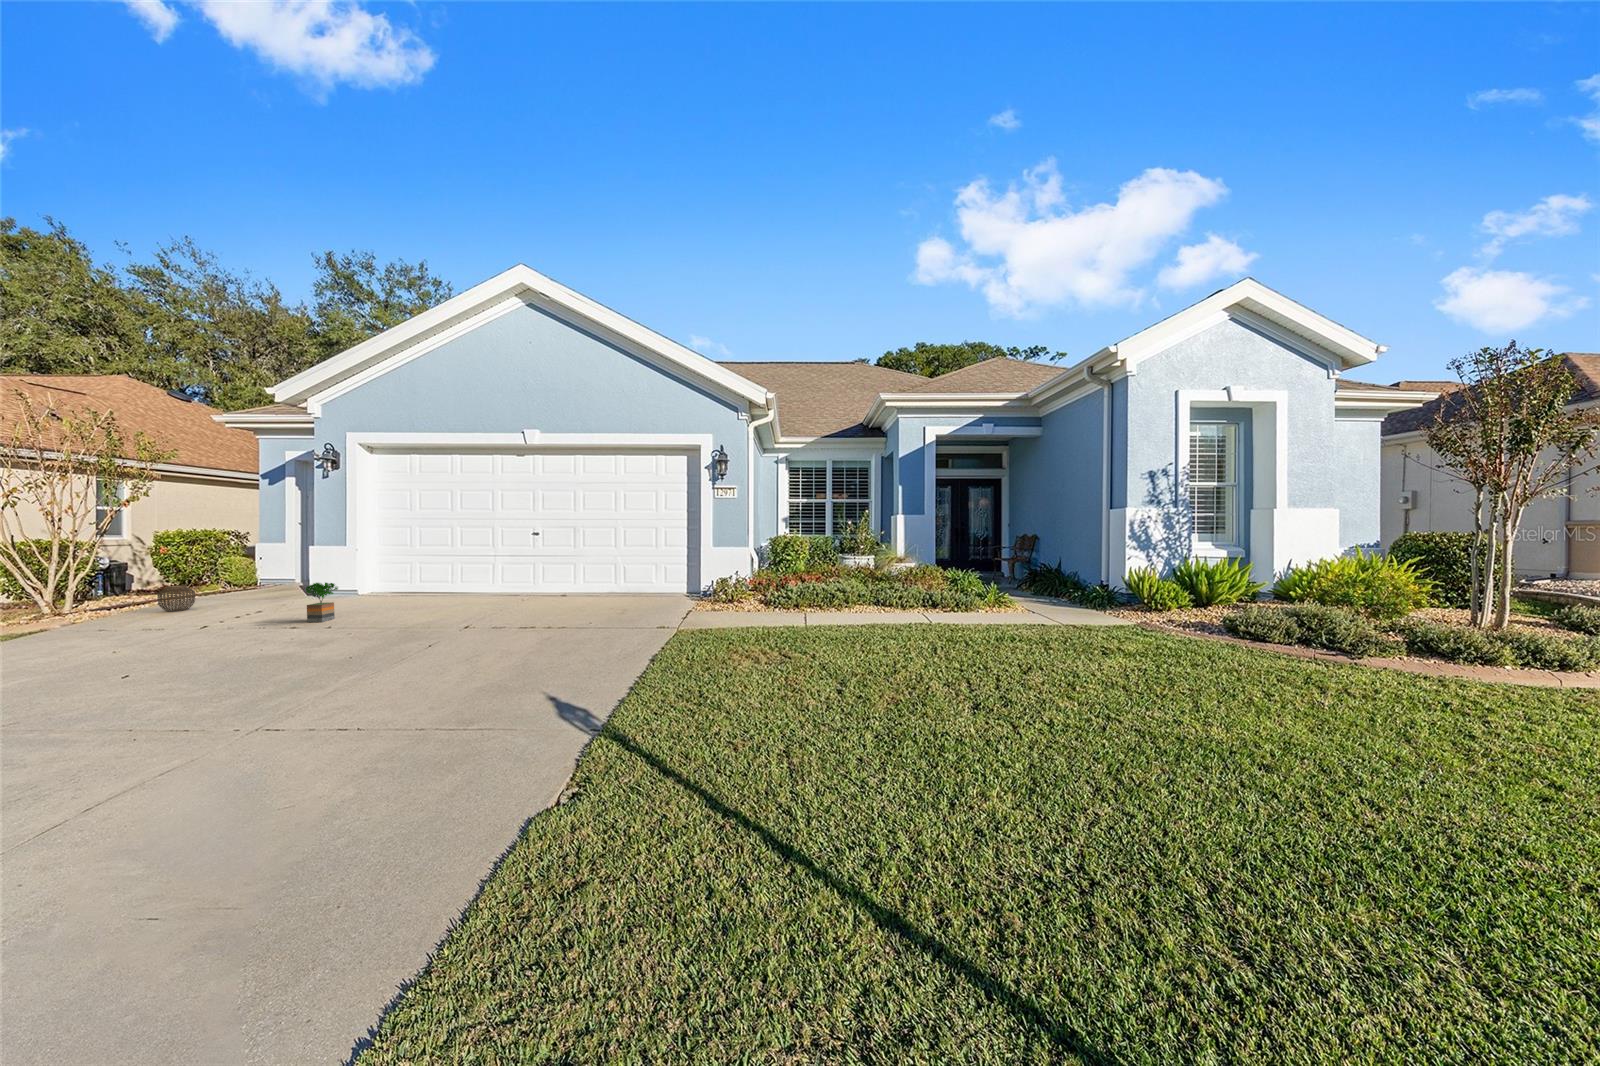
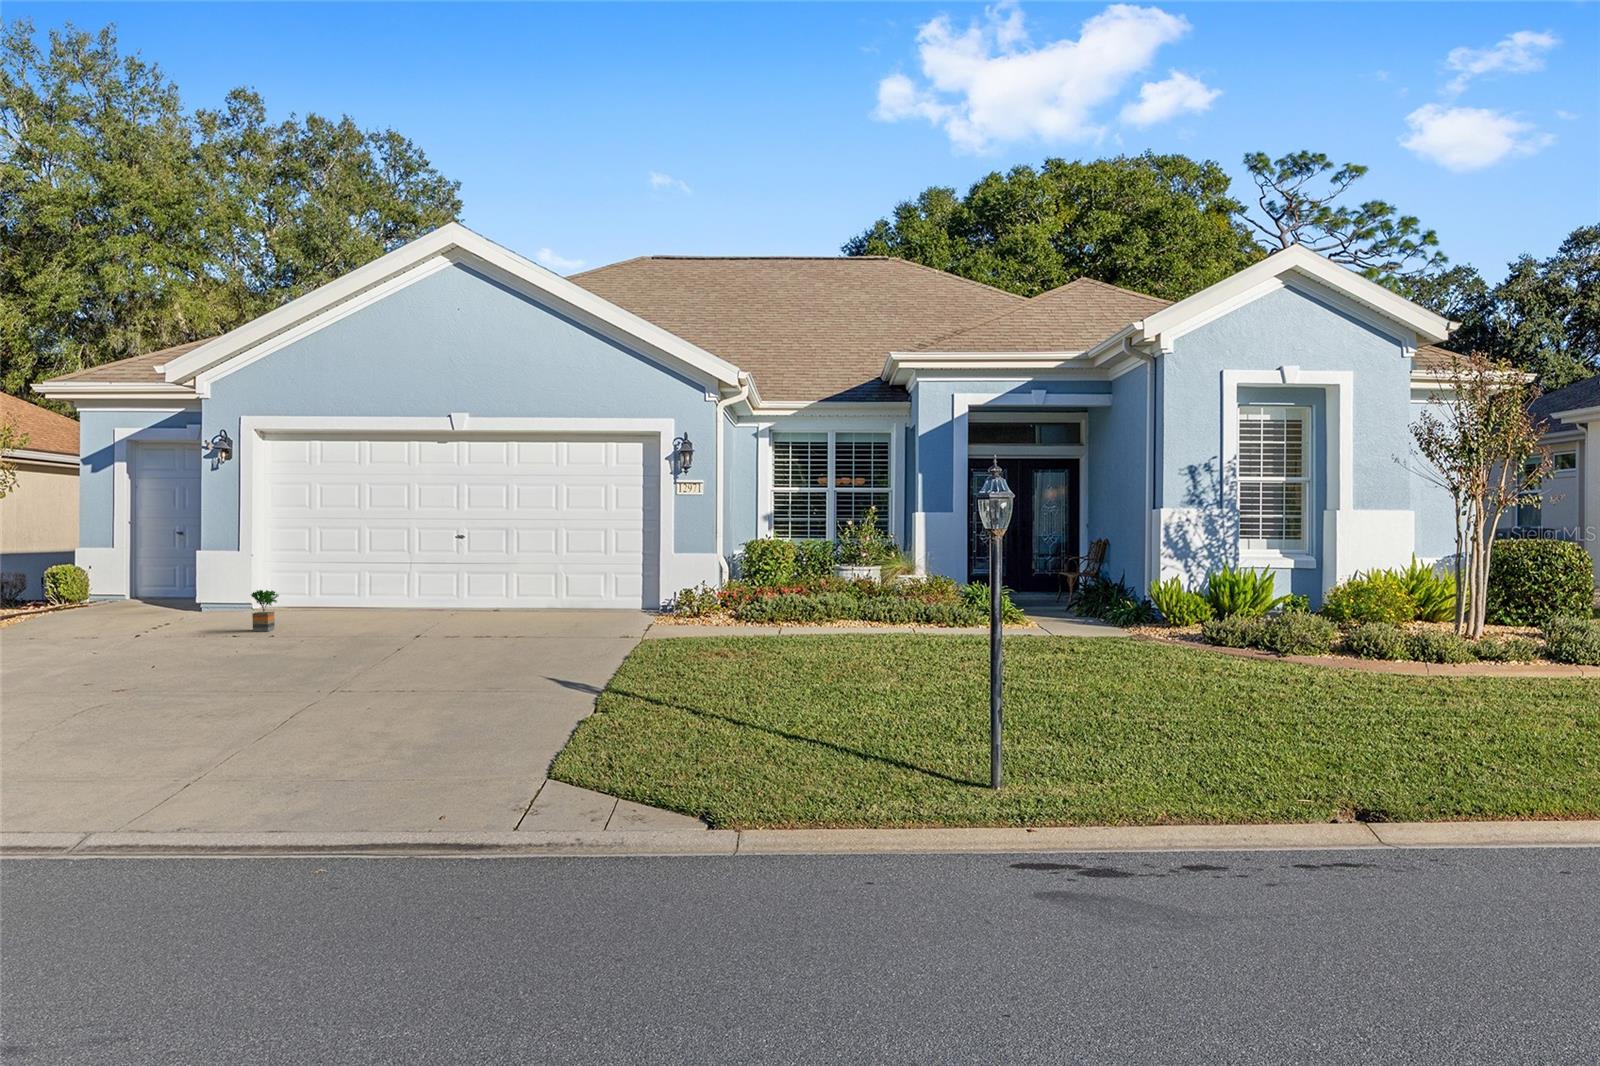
woven basket: present [157,585,195,612] -> none [63,595,94,624]

